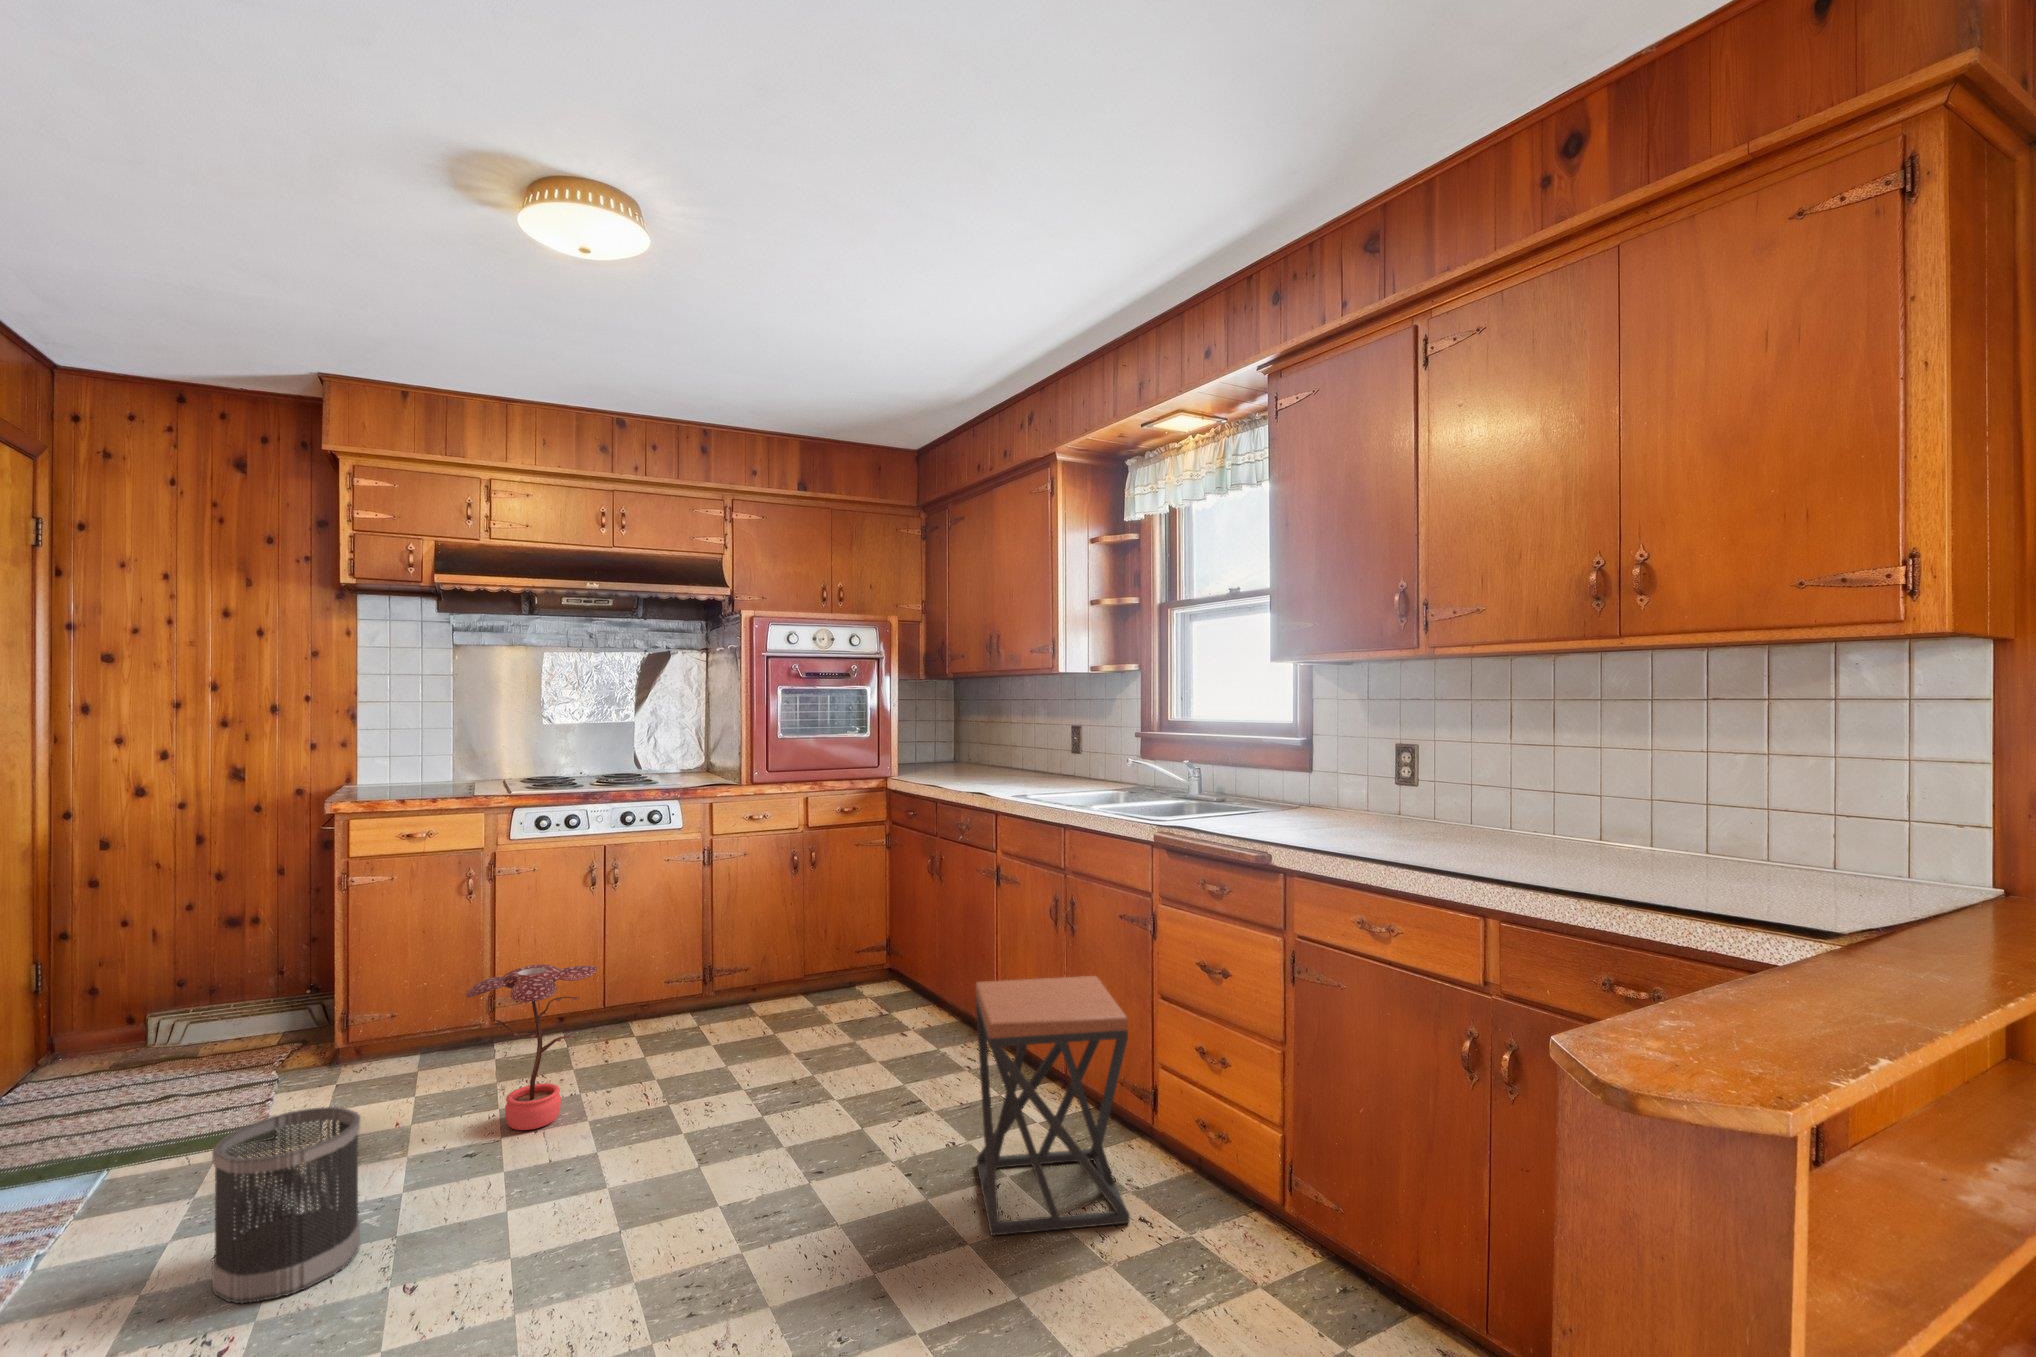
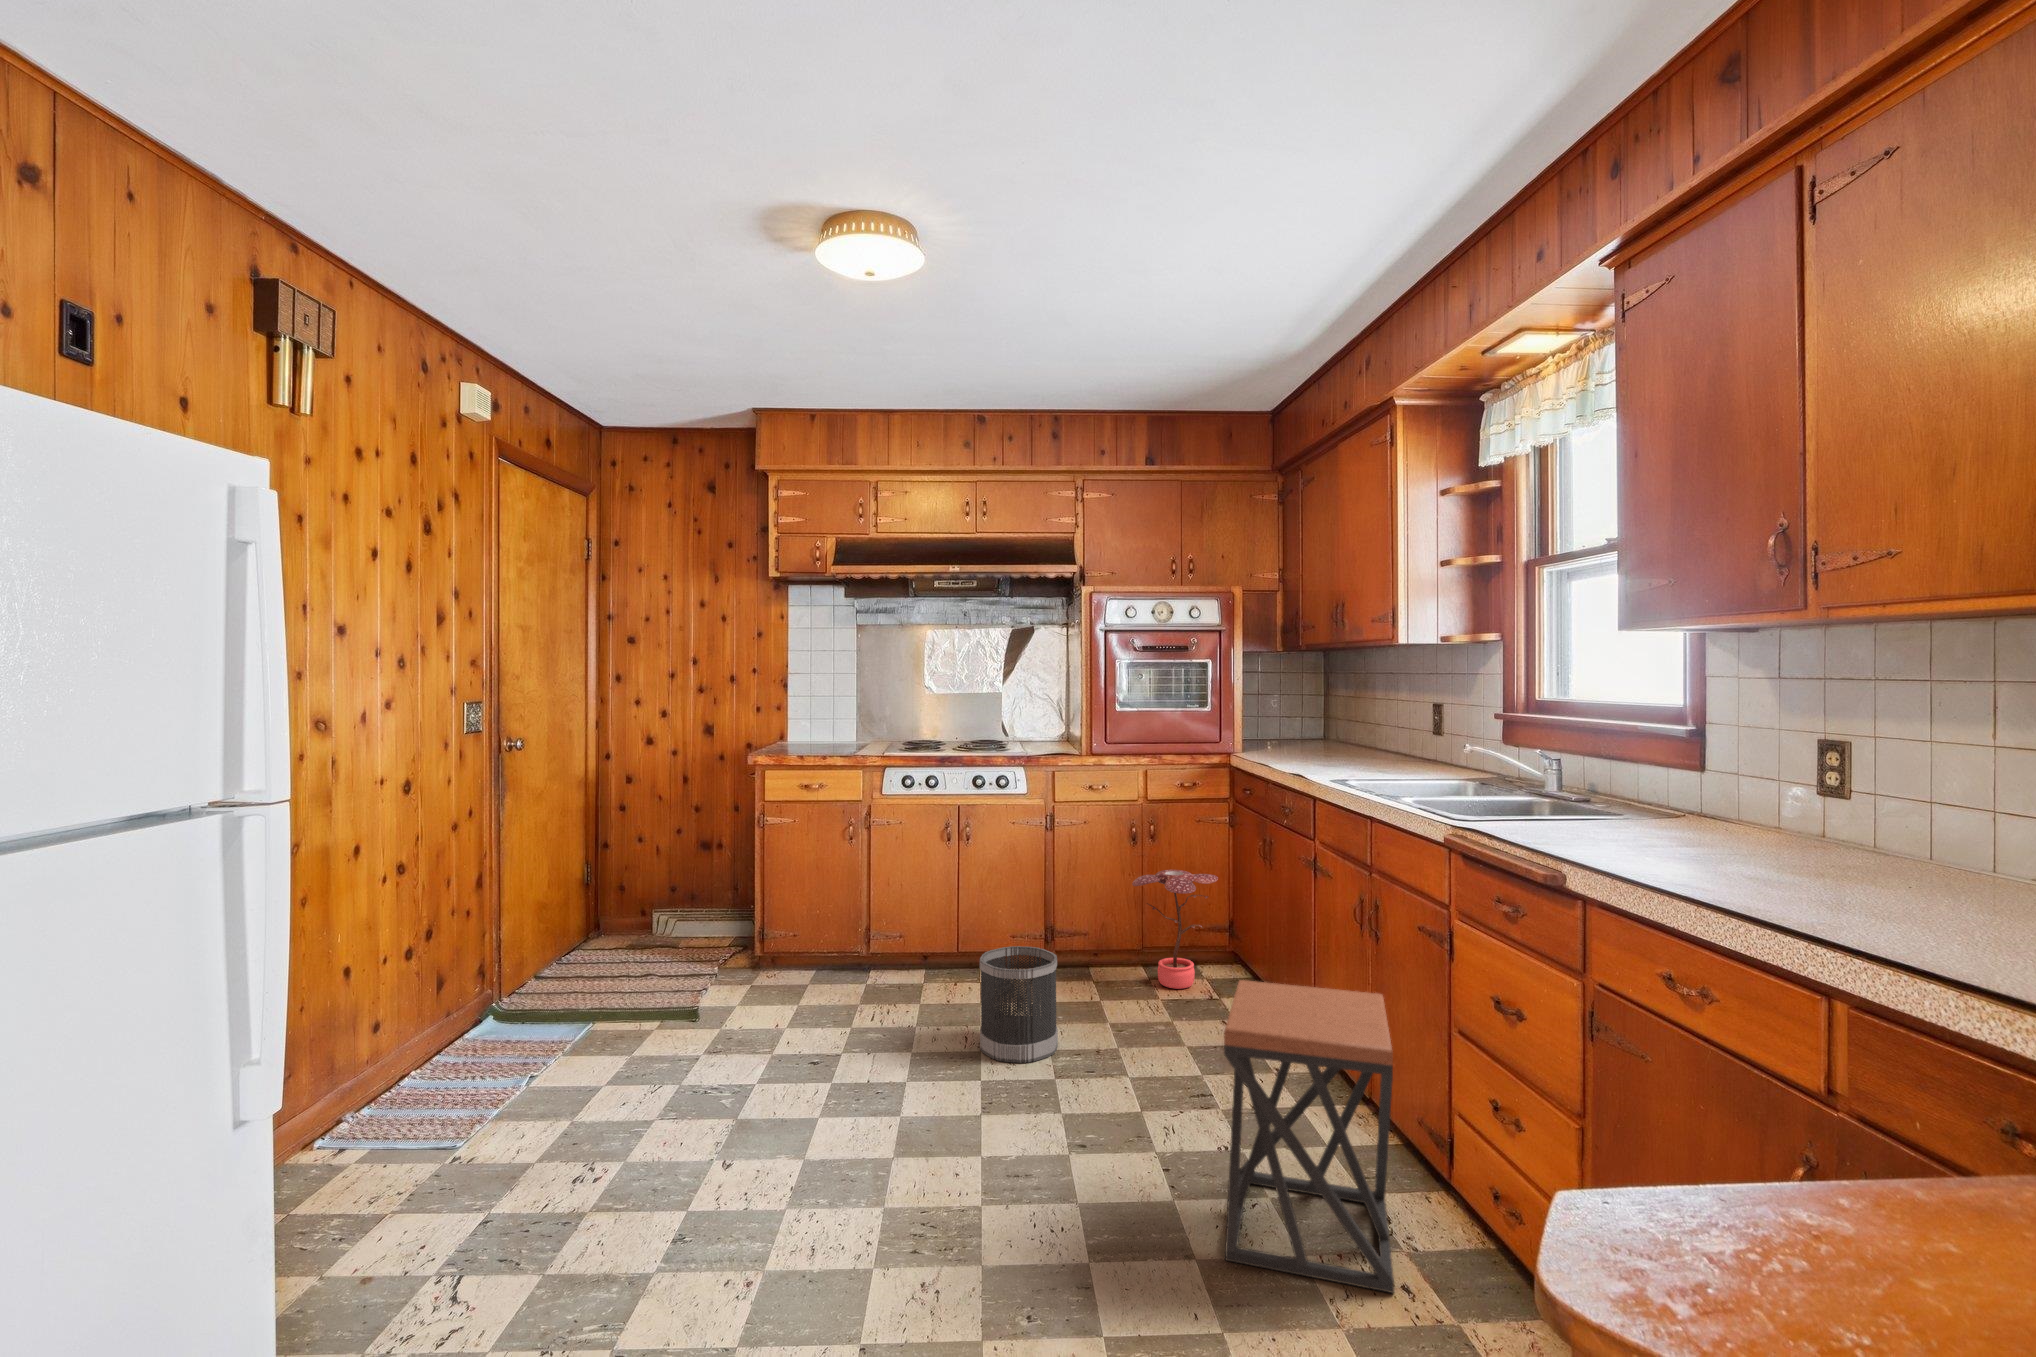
potted plant: present [466,964,597,1130] -> present [1132,870,1218,989]
wastebasket: present [212,1107,360,1303] -> present [980,946,1058,1063]

